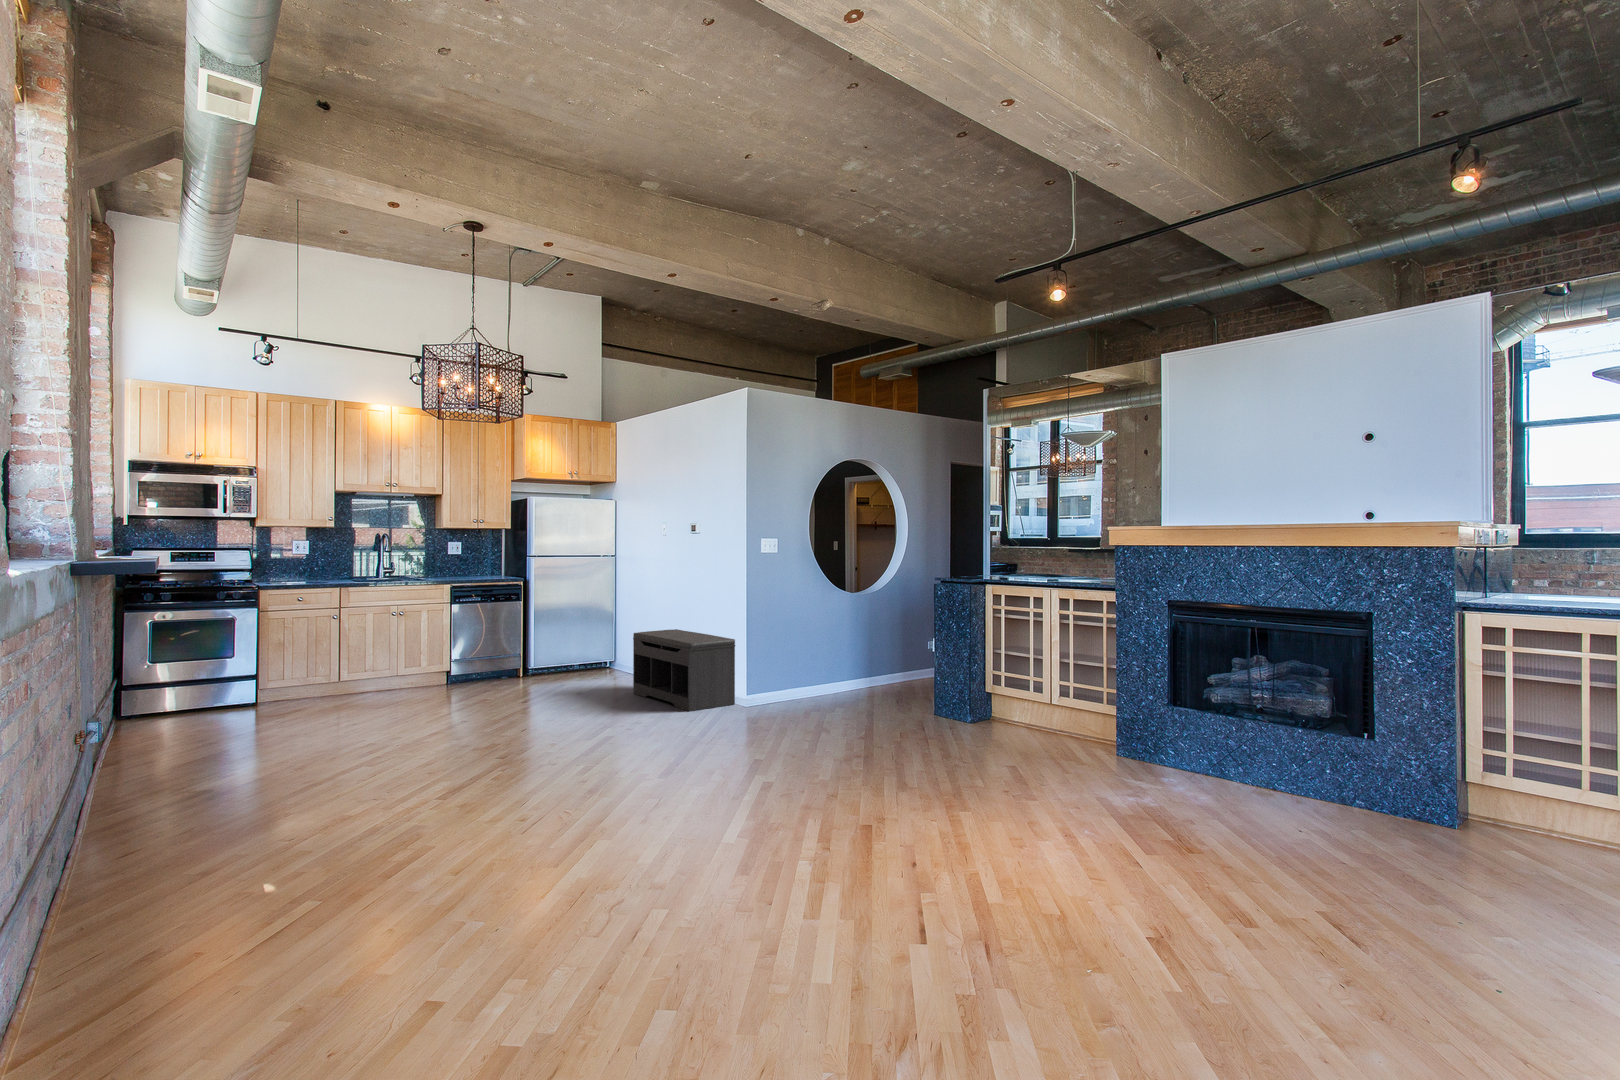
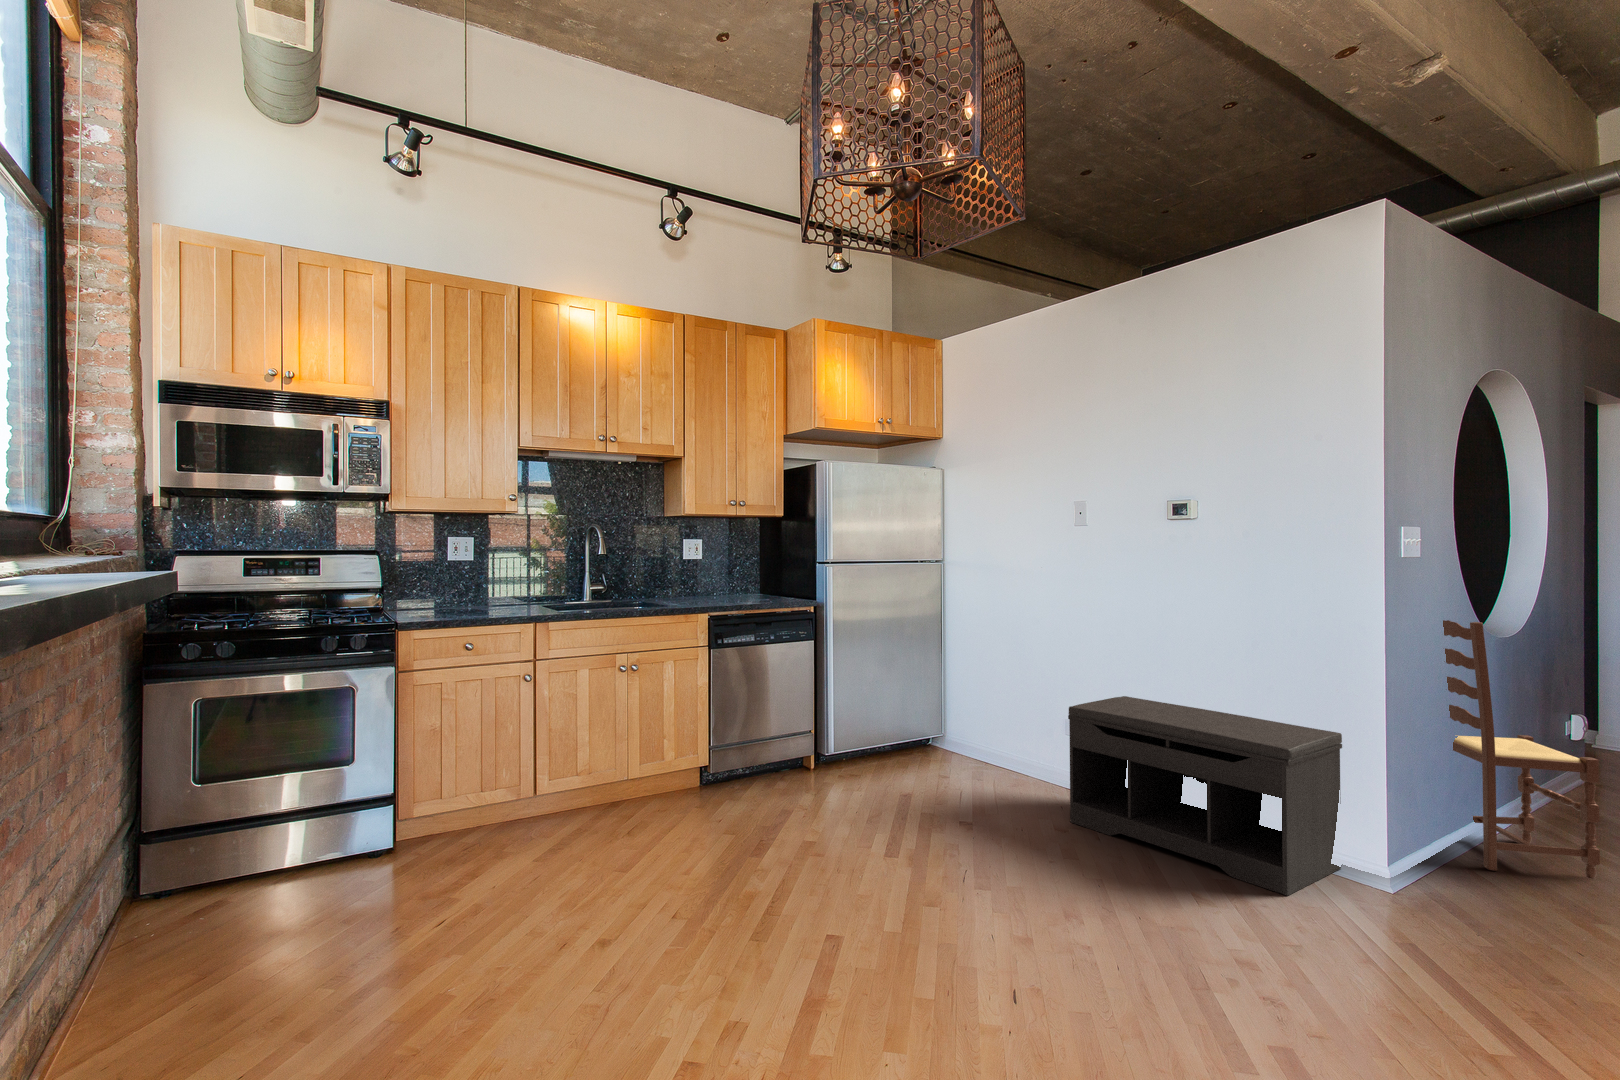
dining chair: none [799,584,850,705] -> present [1443,620,1600,879]

